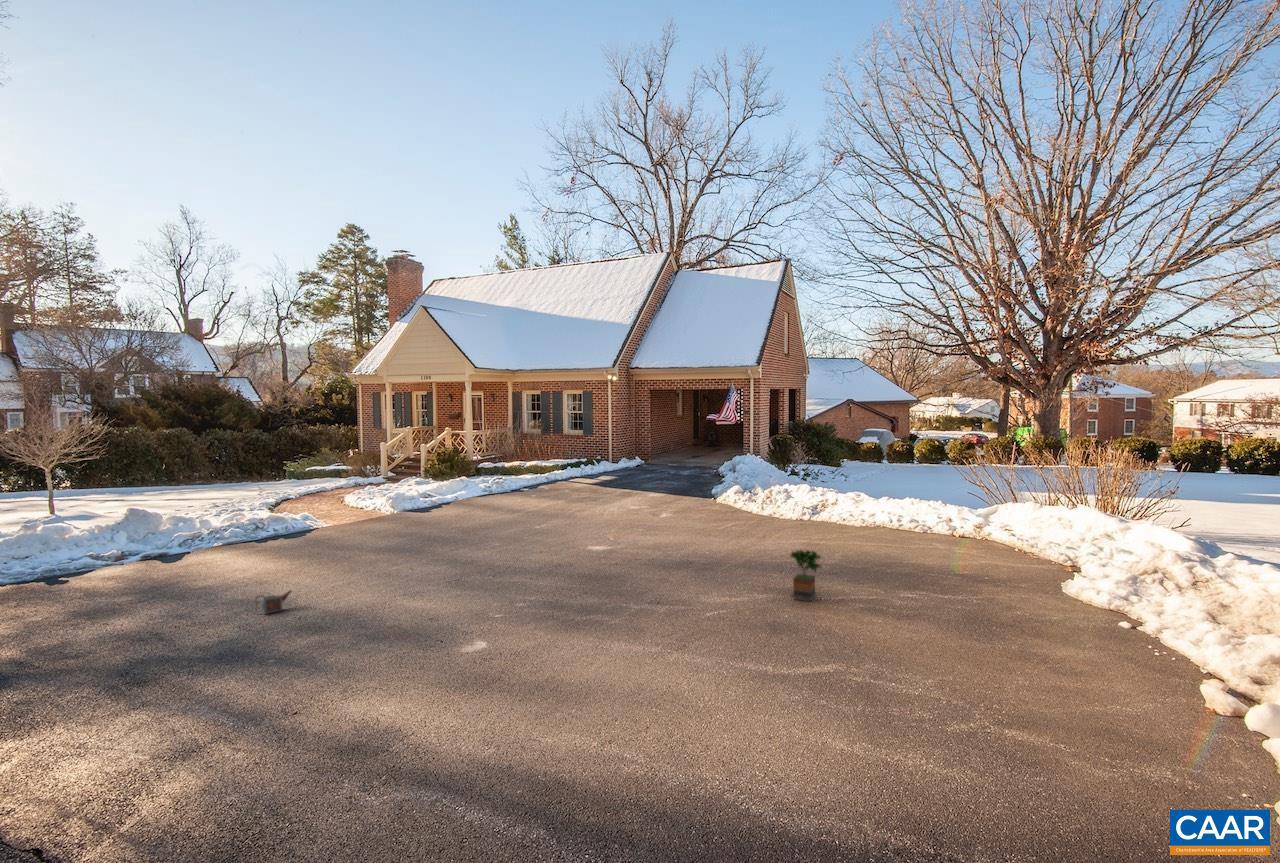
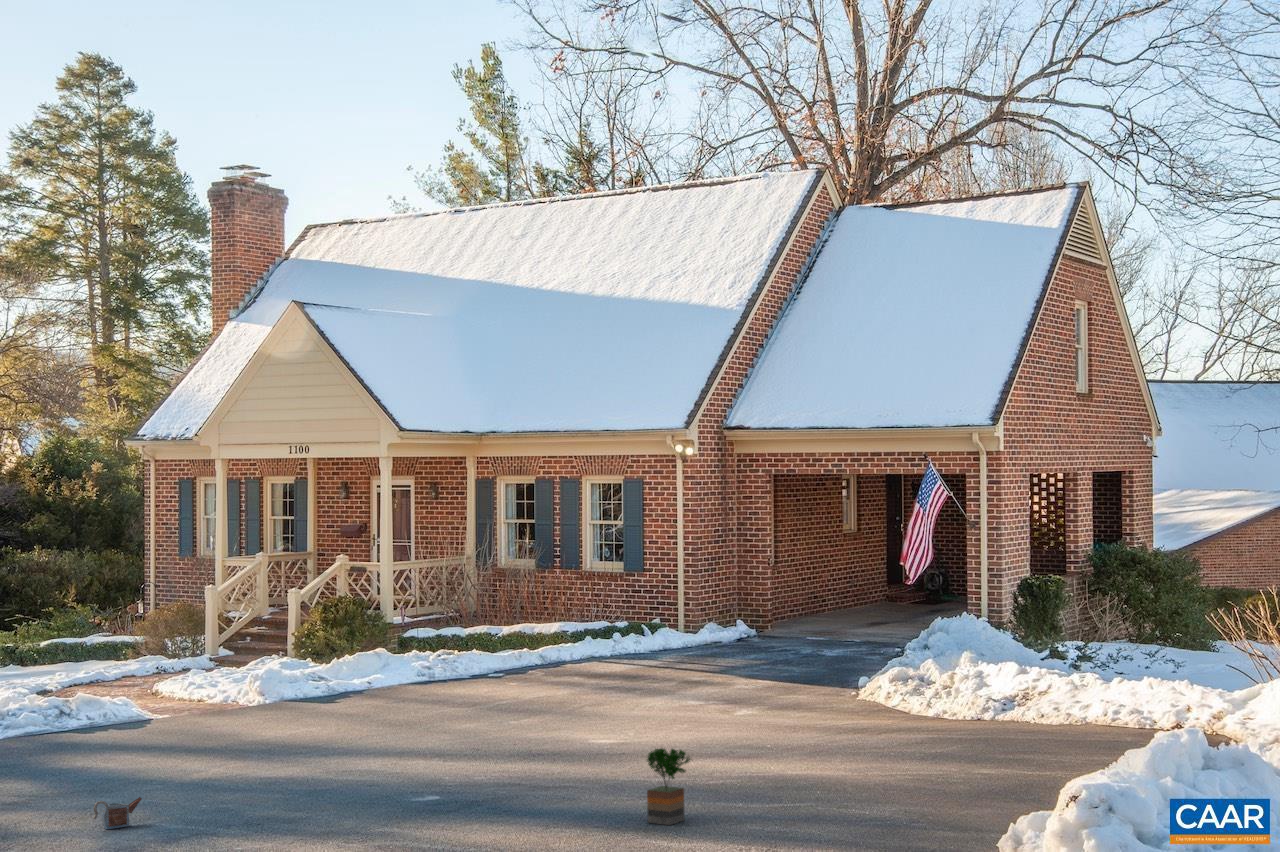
potted tree: present [791,550,821,601] -> present [647,748,690,825]

